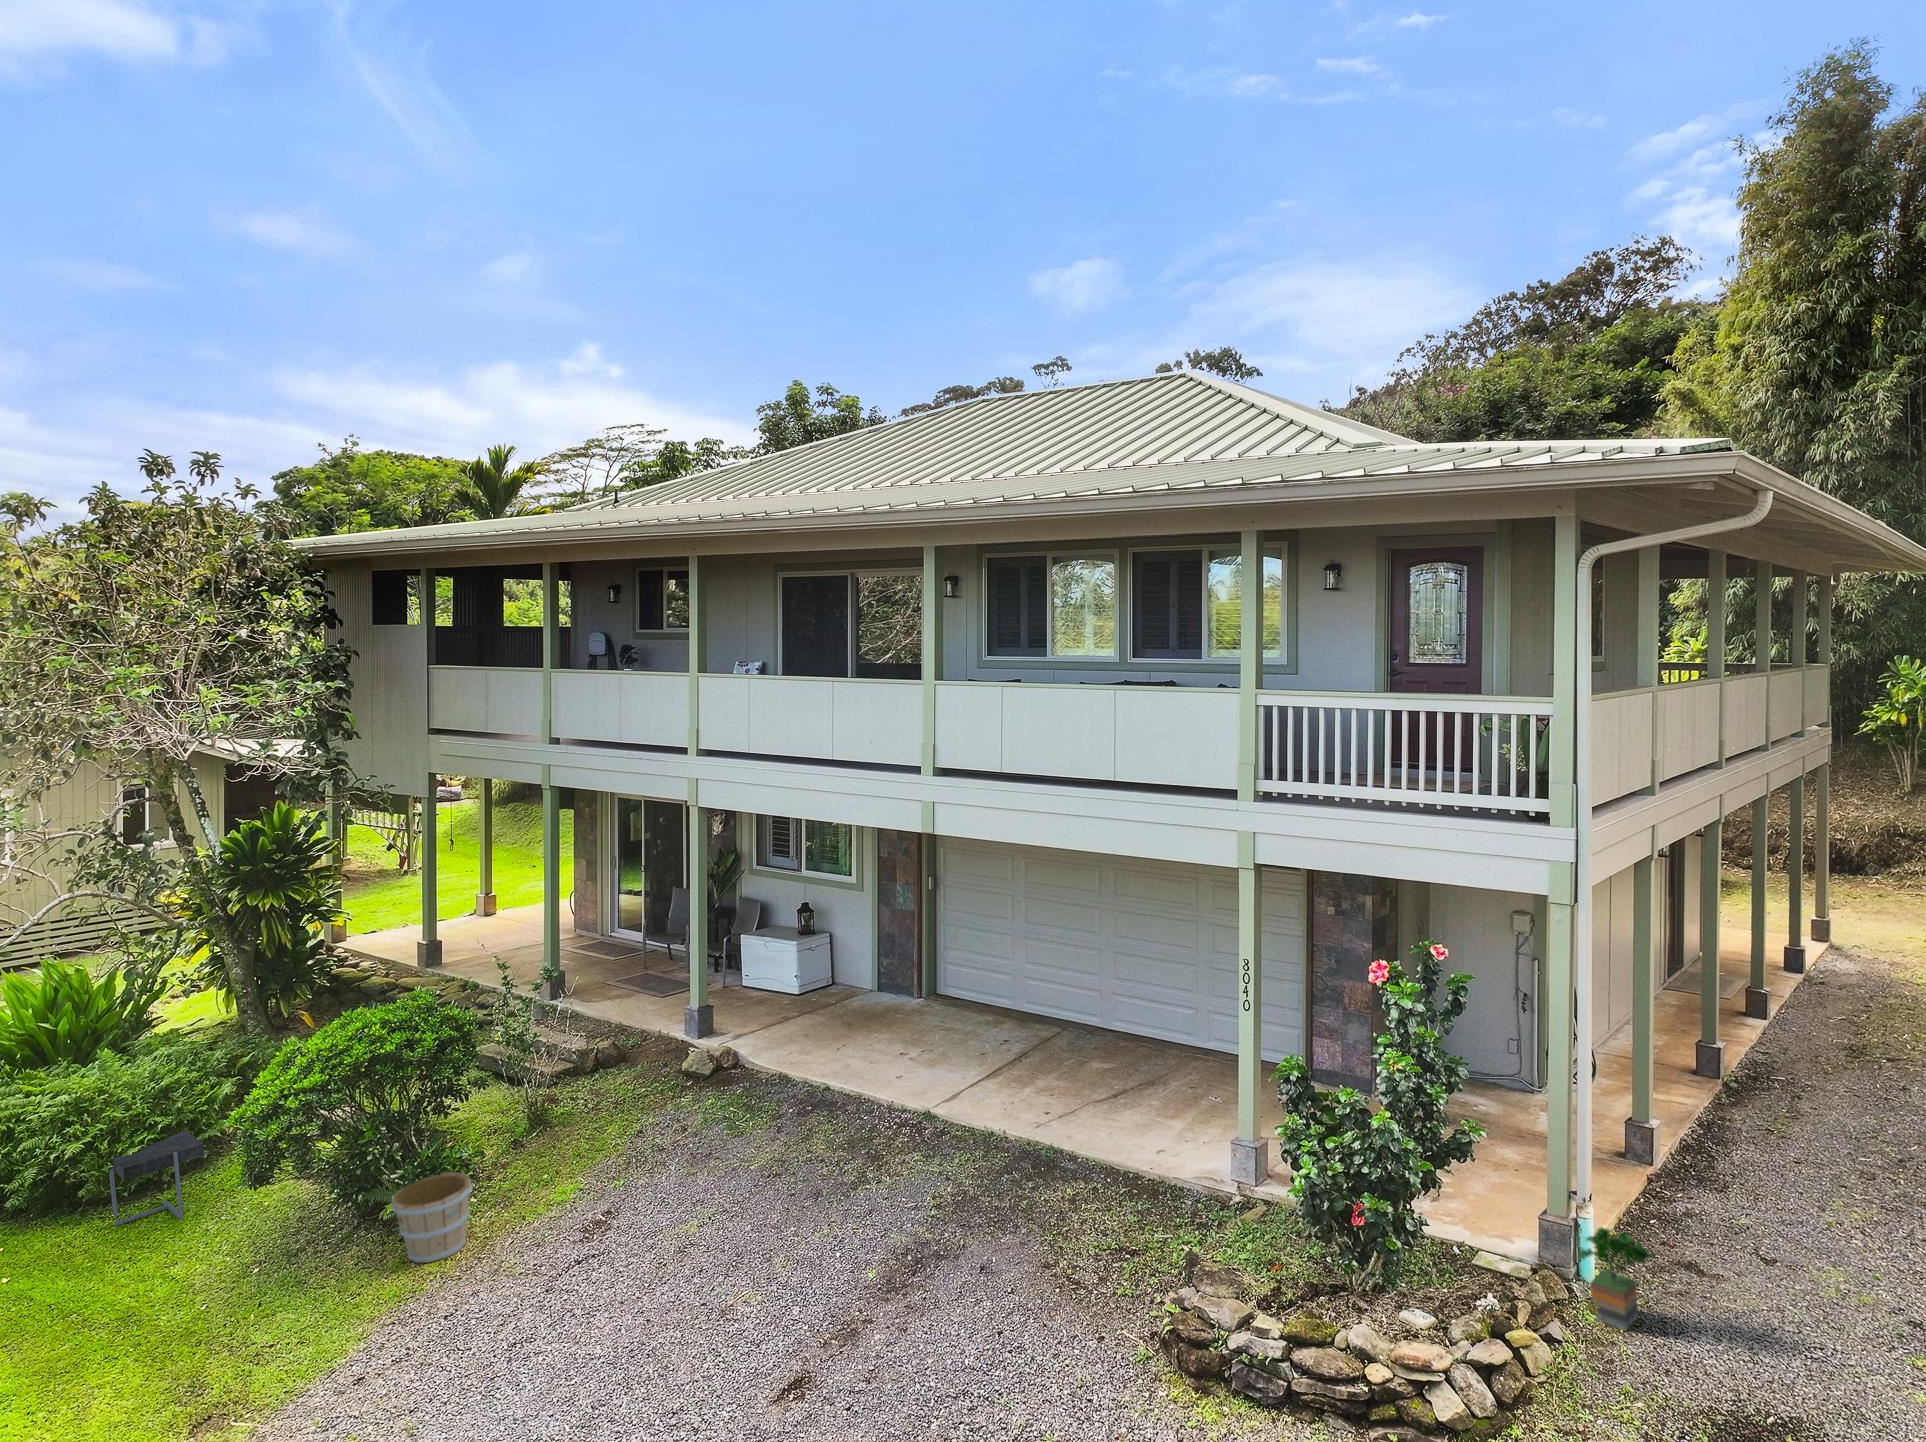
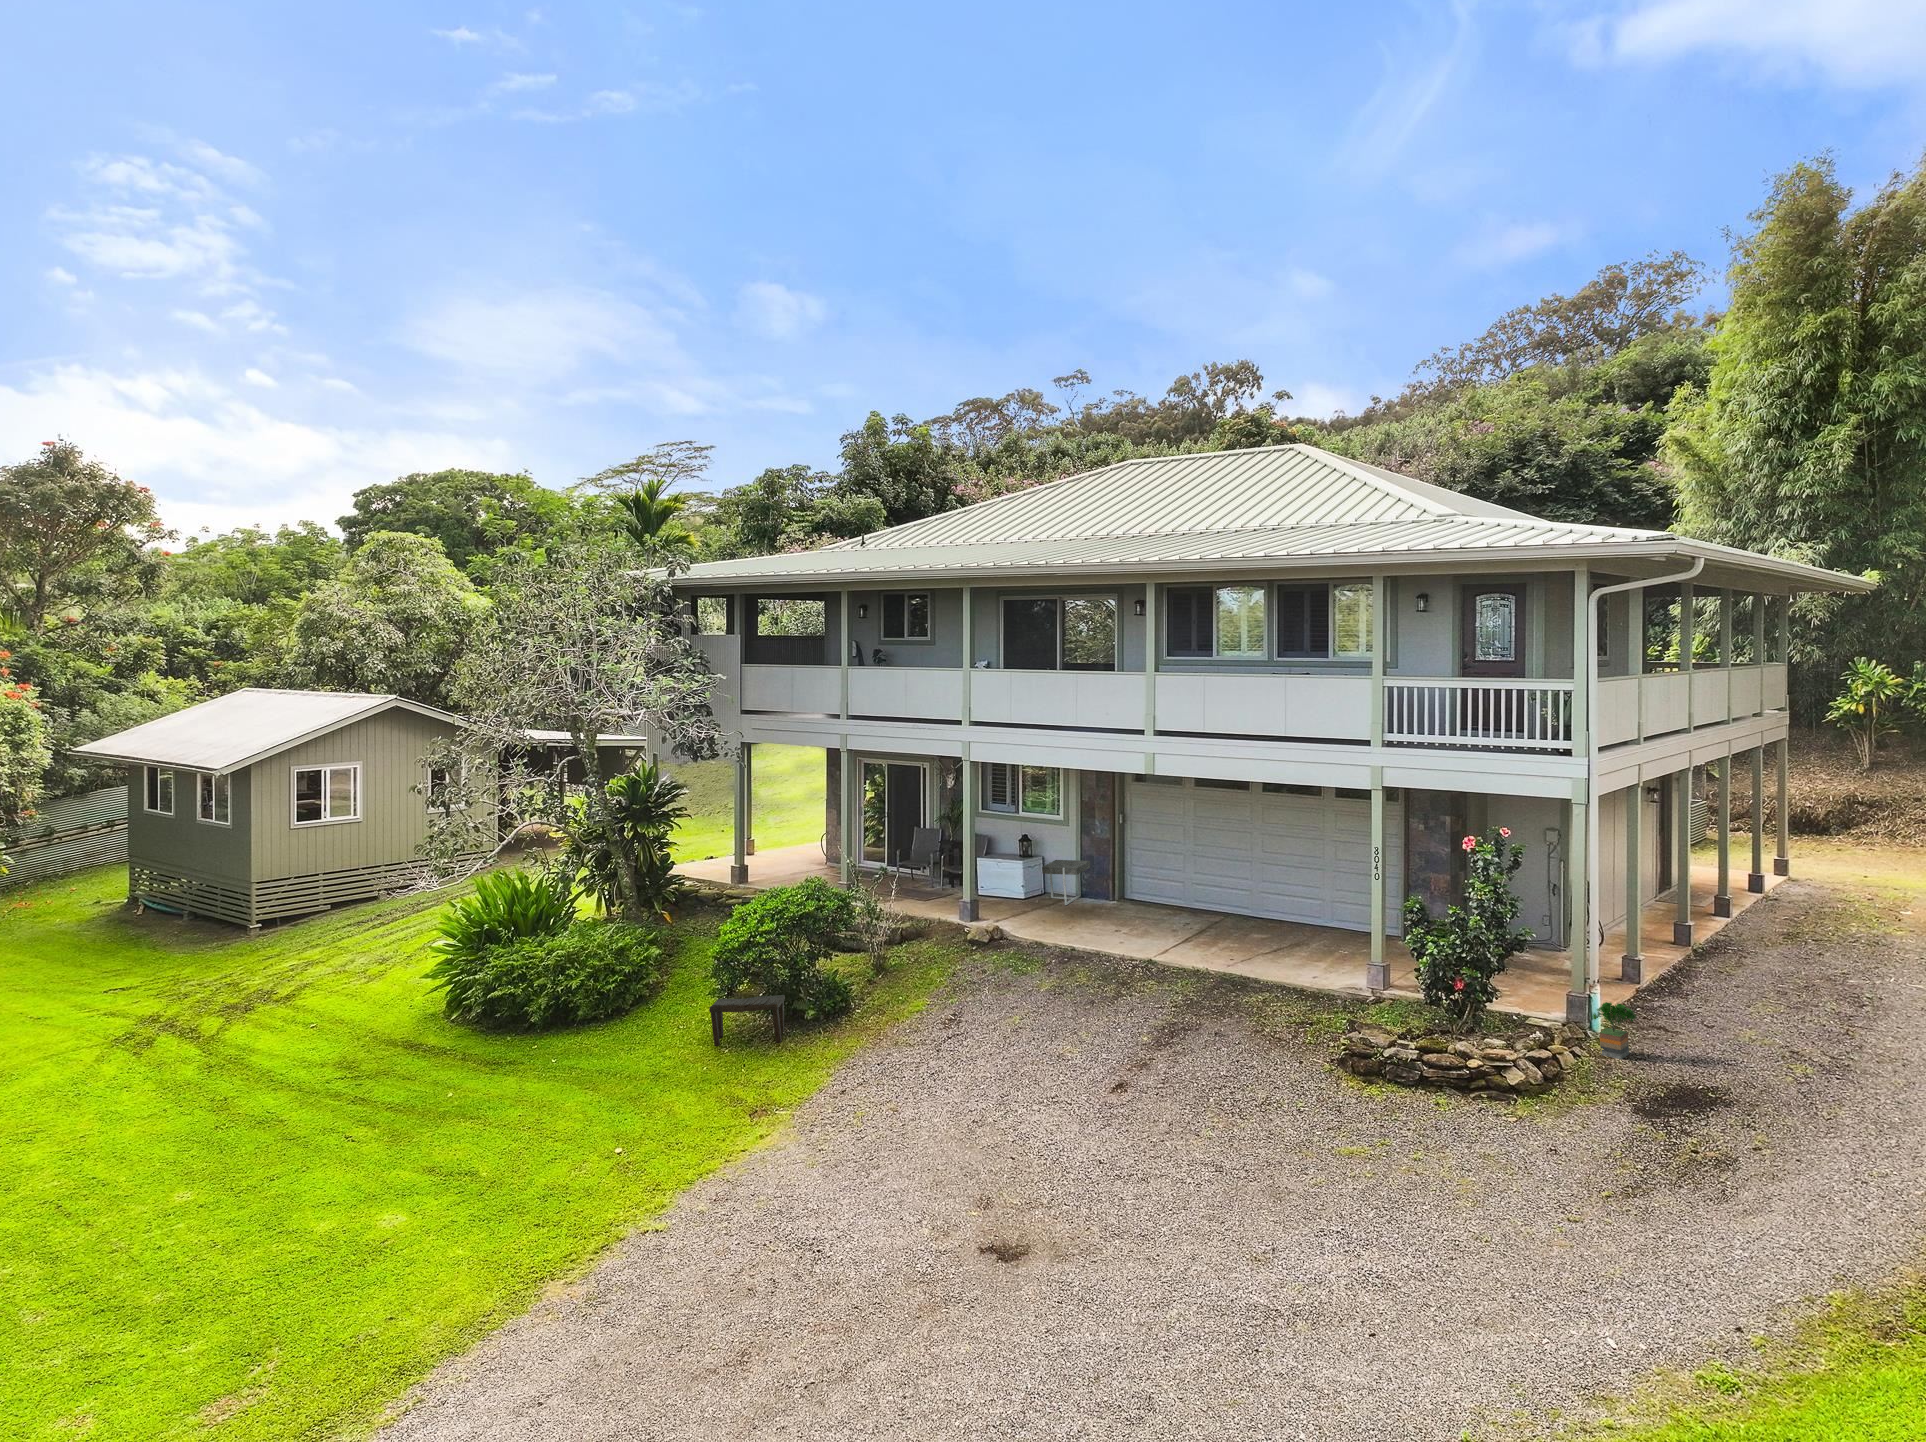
side table: present [109,1130,205,1226] -> present [1042,860,1090,905]
wooden bucket: present [392,1172,472,1263] -> none [819,988,866,1040]
bench: none [211,1185,349,1274] -> present [709,995,785,1046]

